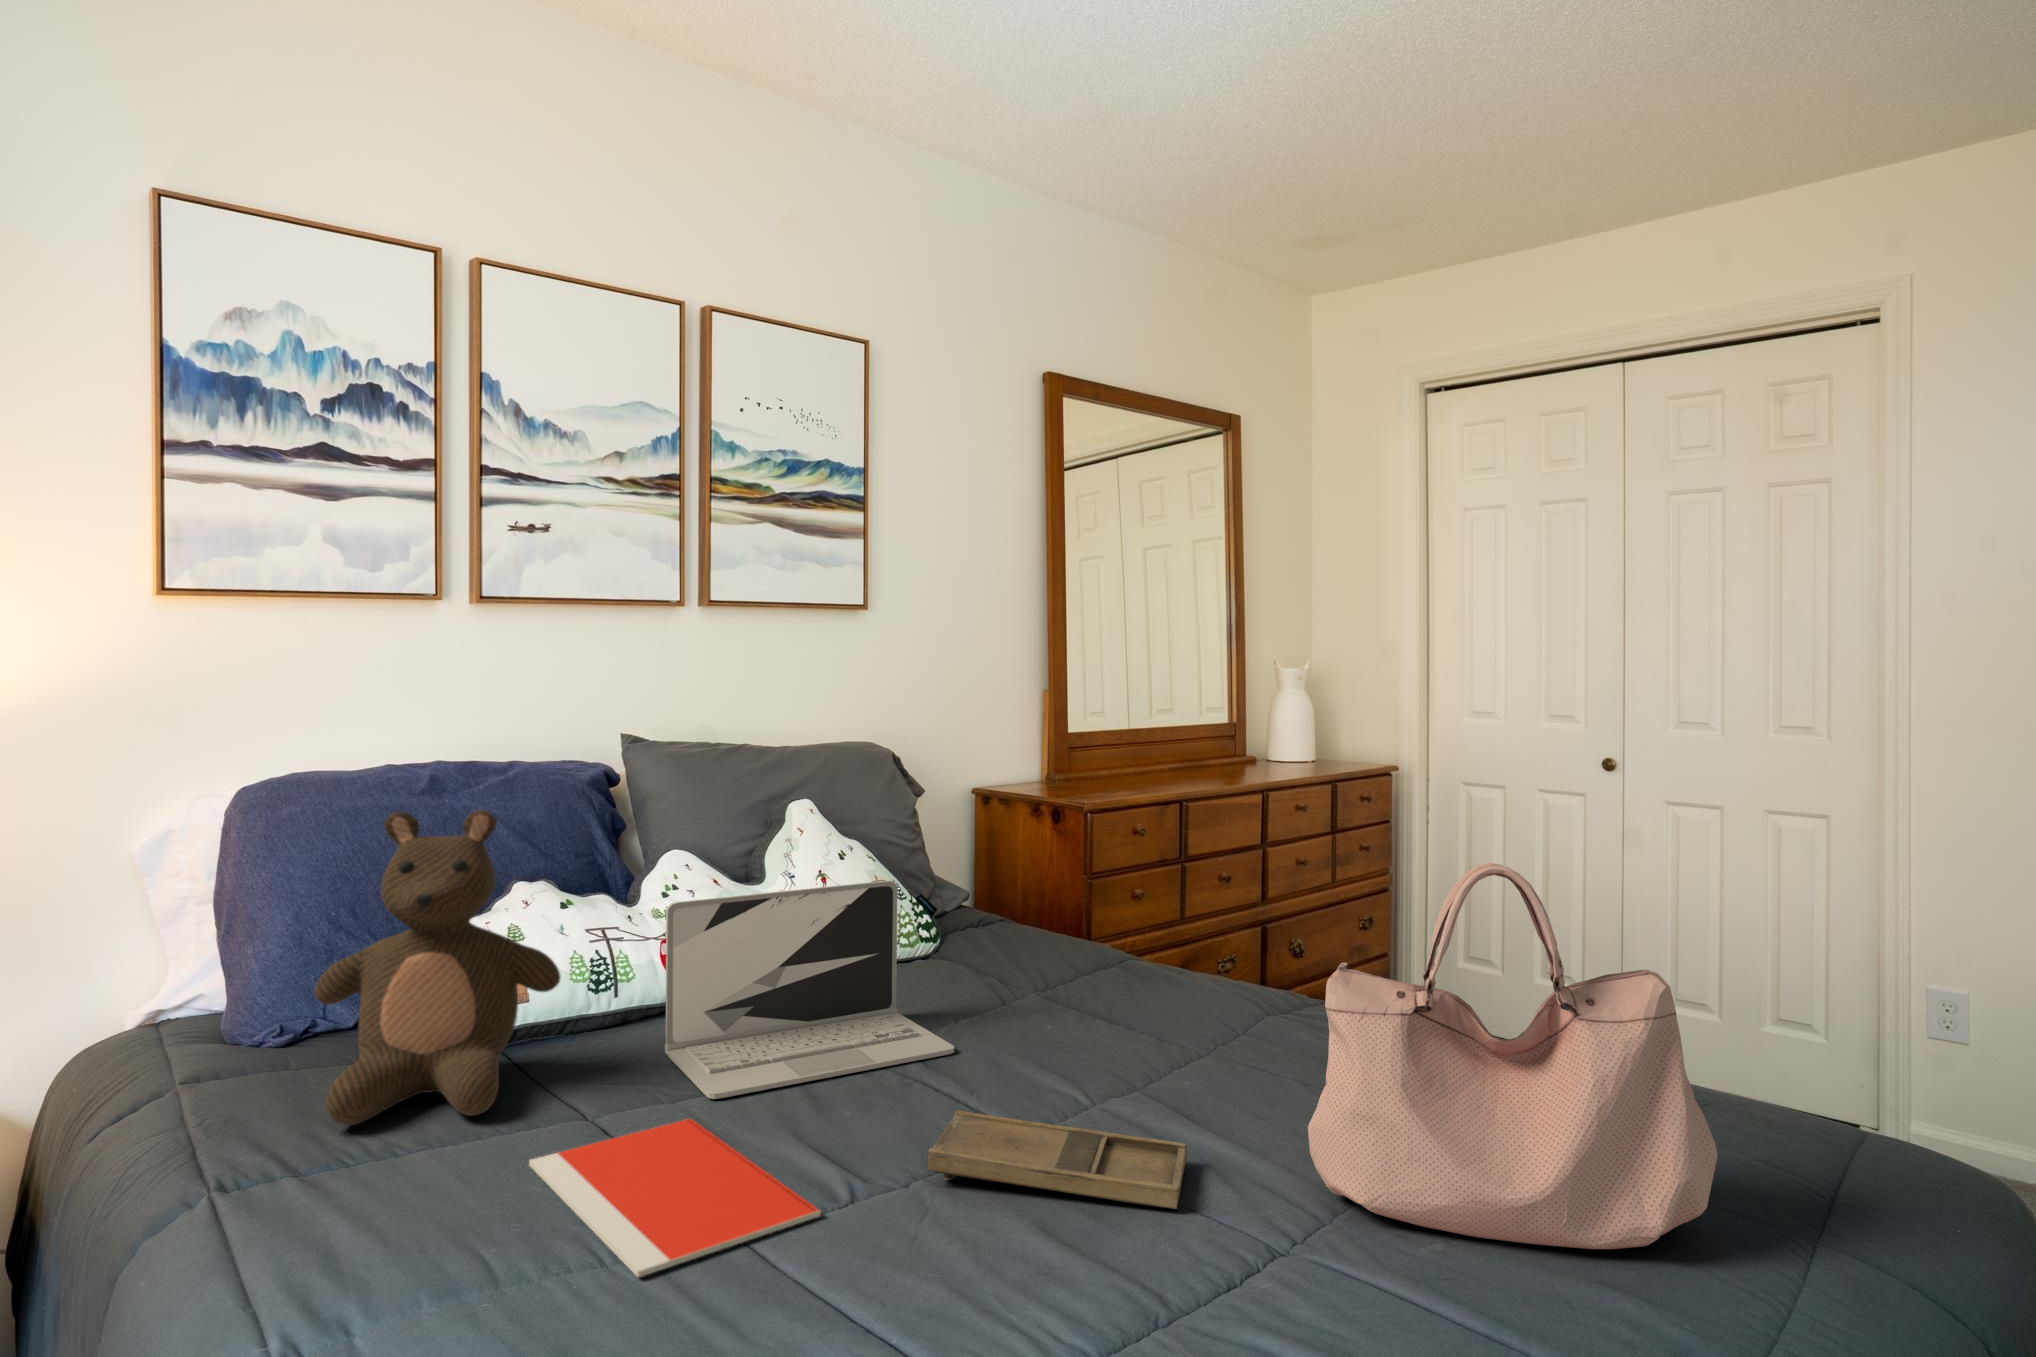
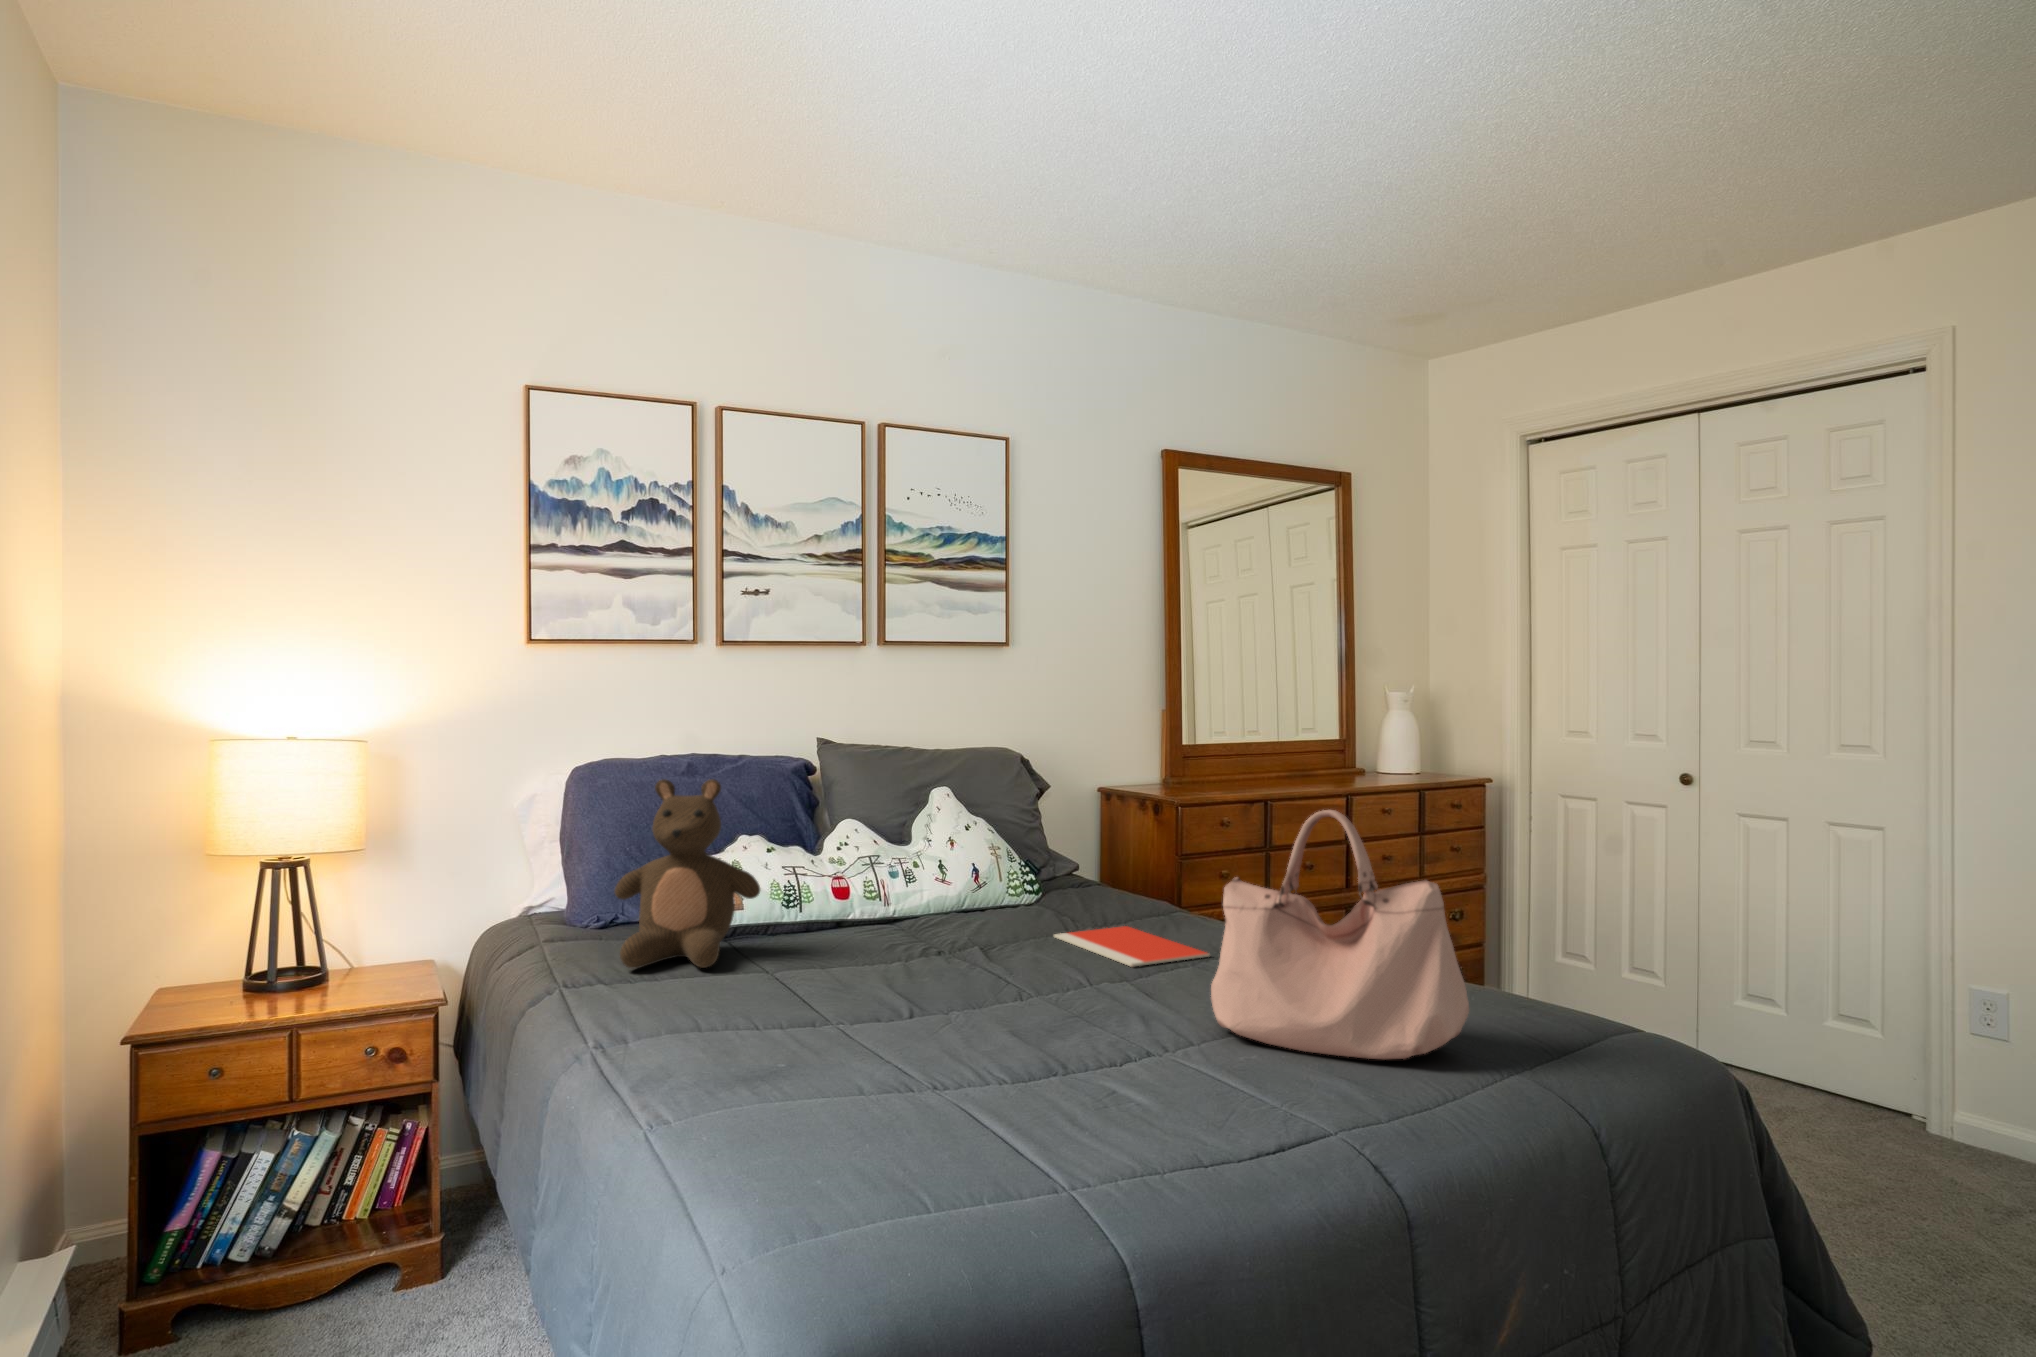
laptop: present [665,881,954,1099] -> none [828,838,1019,968]
tray: present [928,1111,1187,1209] -> none [965,974,1138,1028]
notebook: present [529,1119,821,1277] -> present [1054,926,1210,967]

